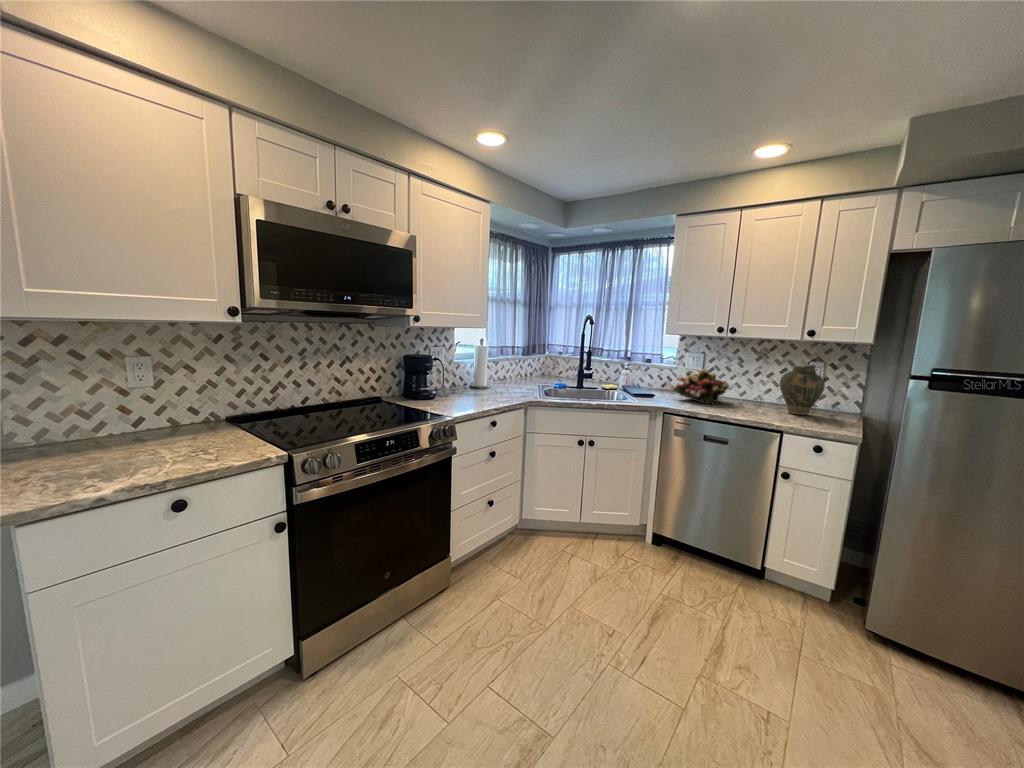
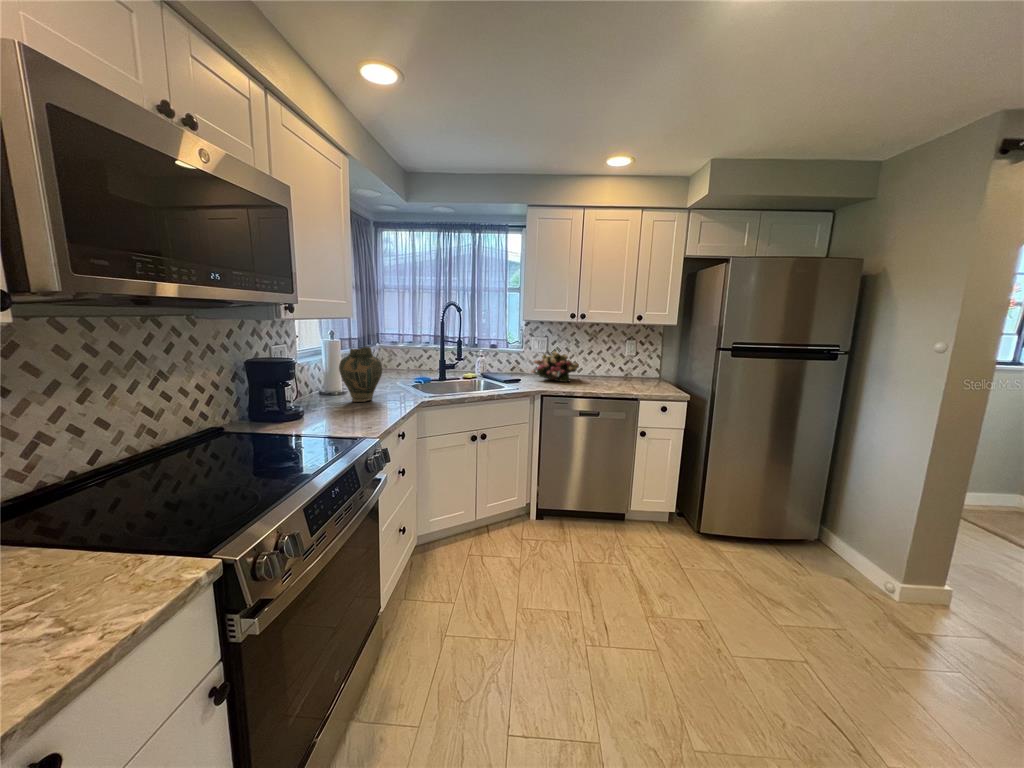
vase: present [780,365,825,415] -> present [339,347,382,402]

